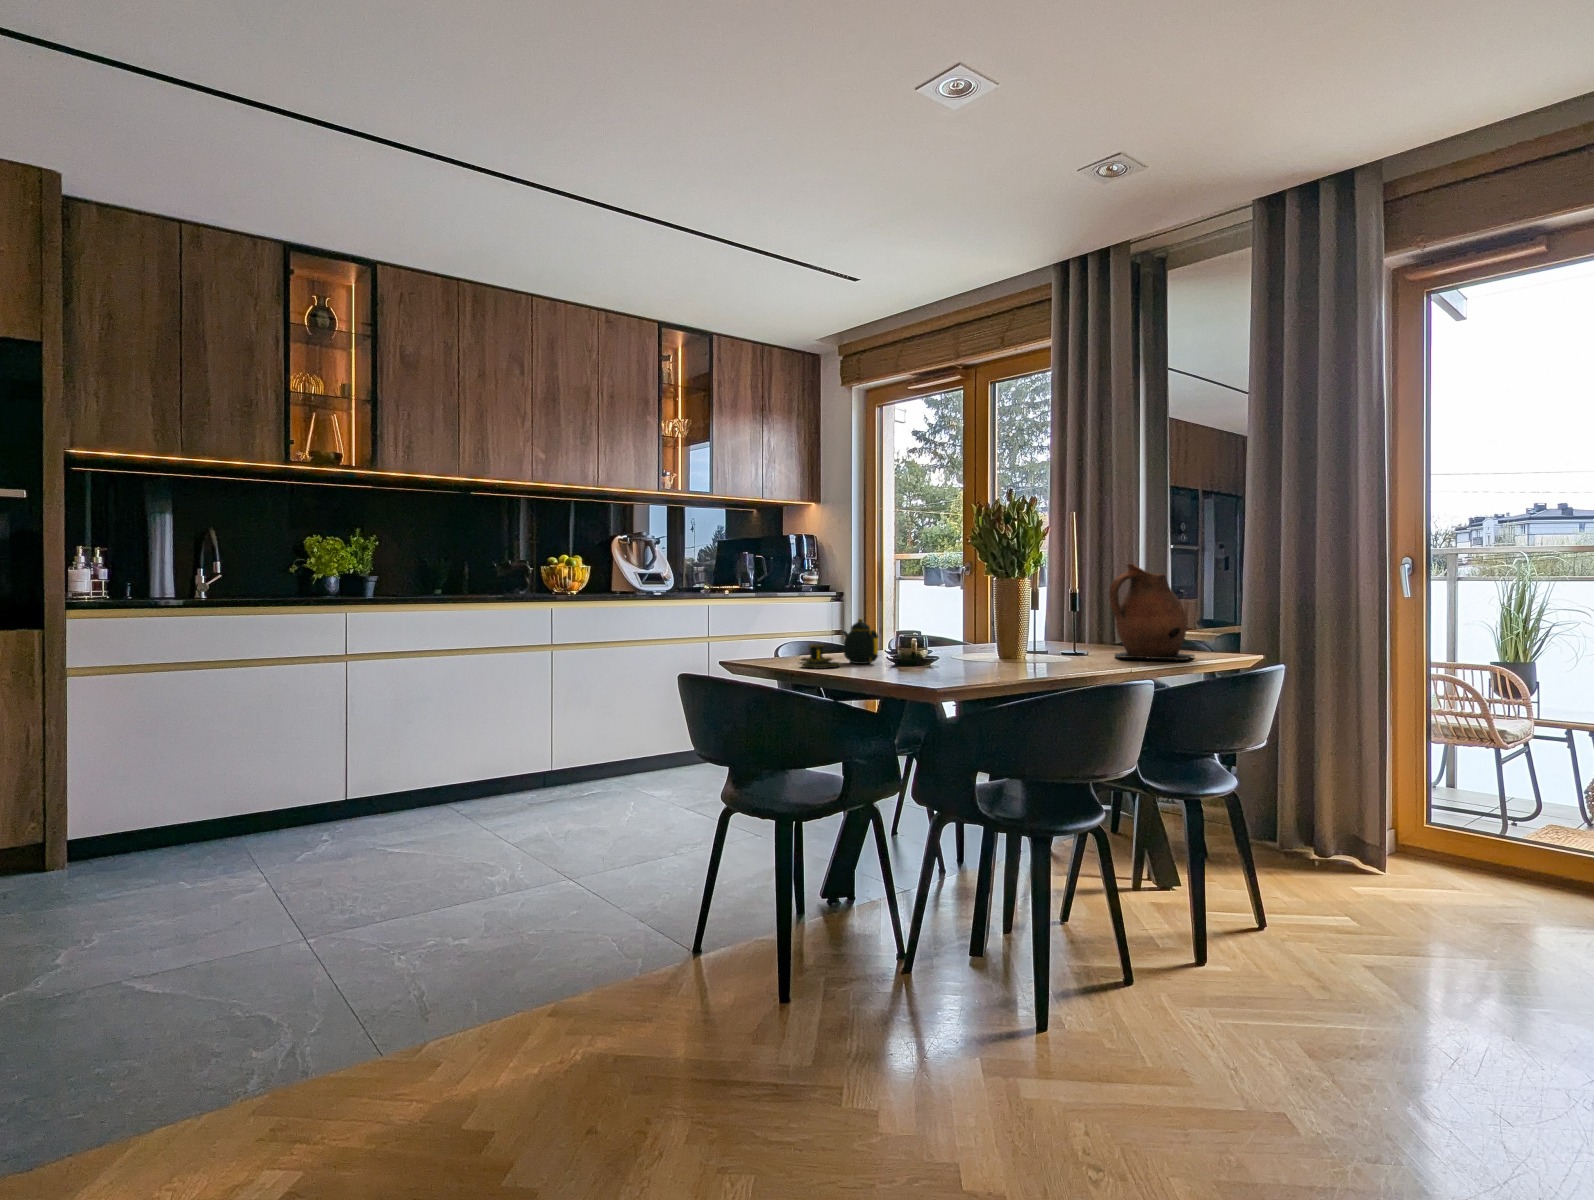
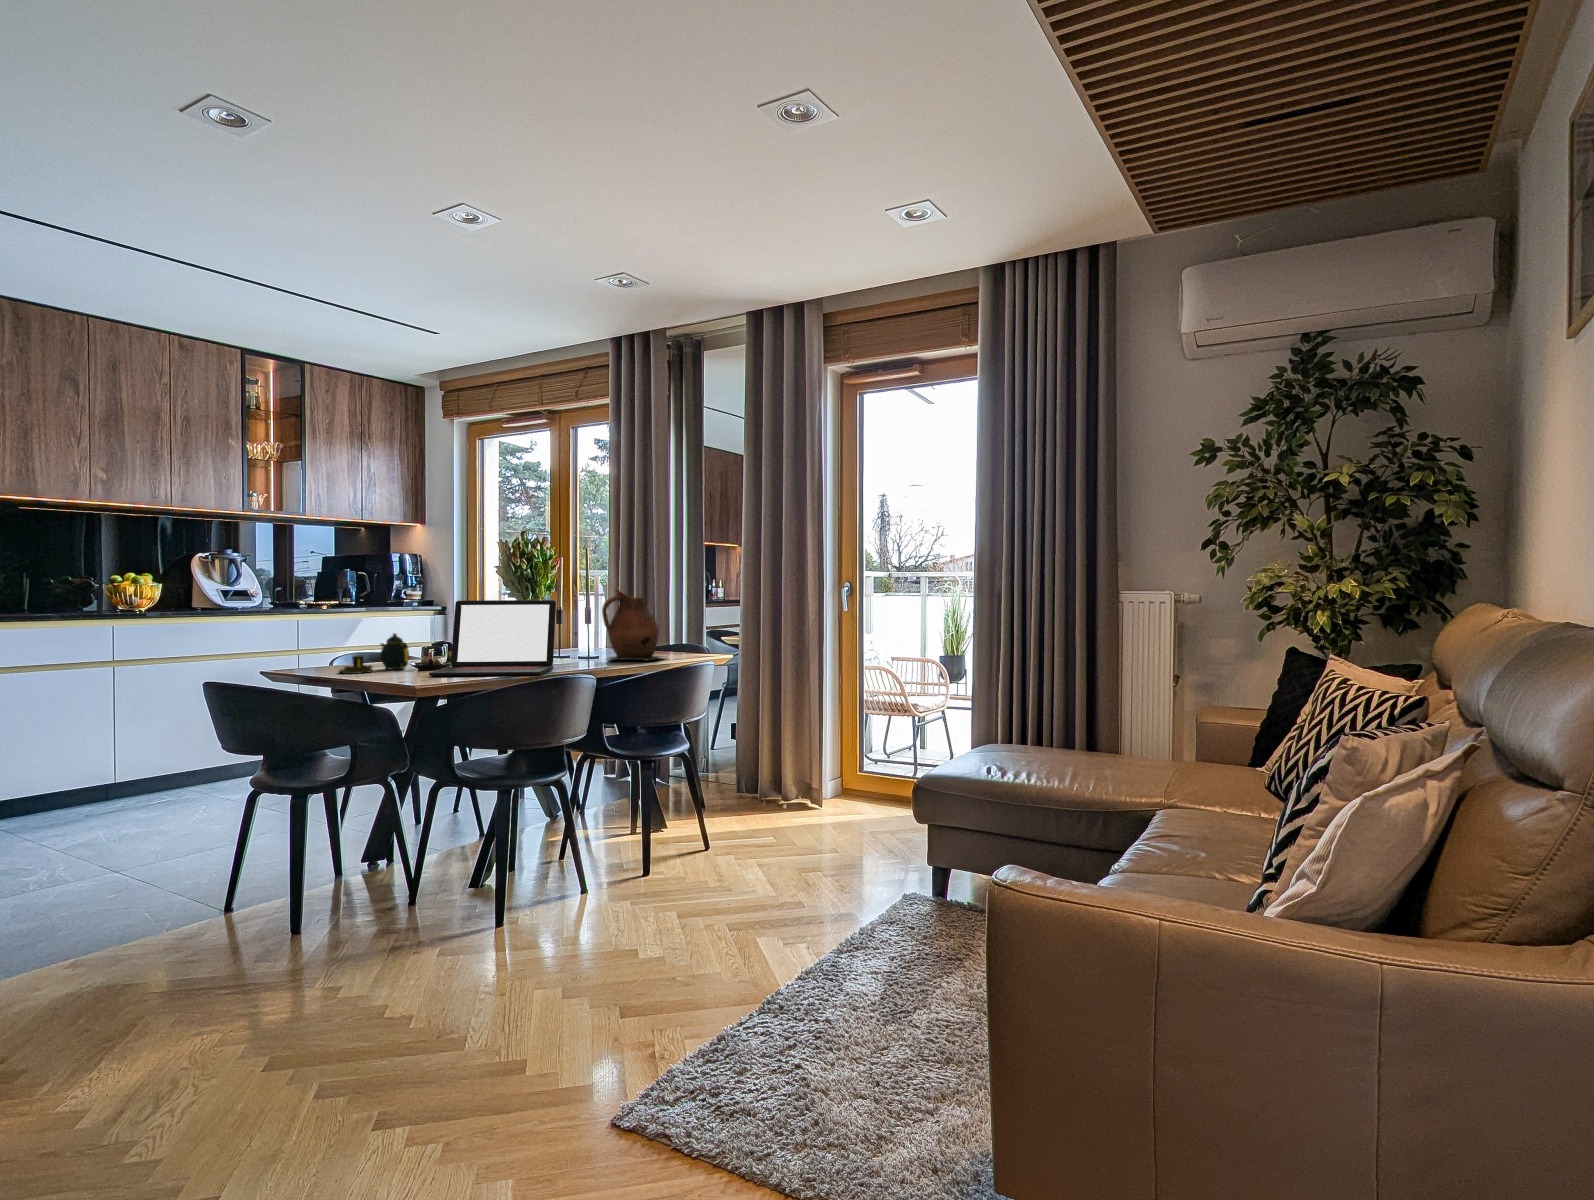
laptop: none [925,576,1077,680] -> present [429,600,556,676]

